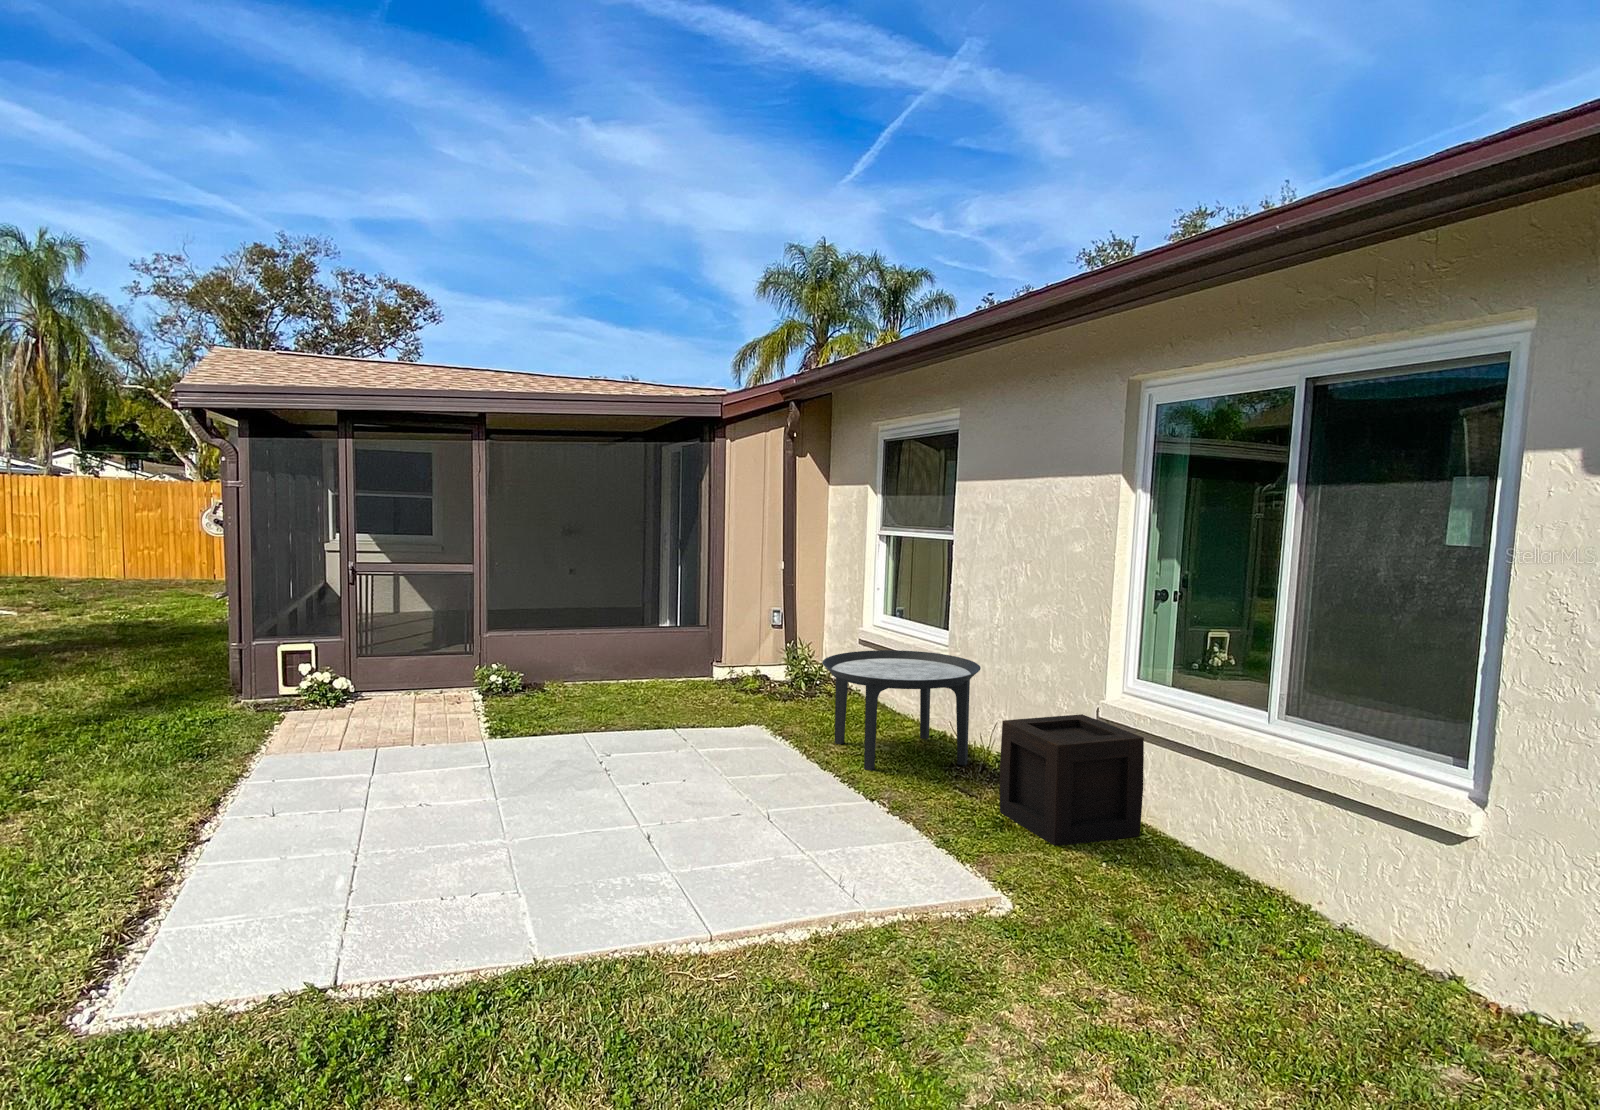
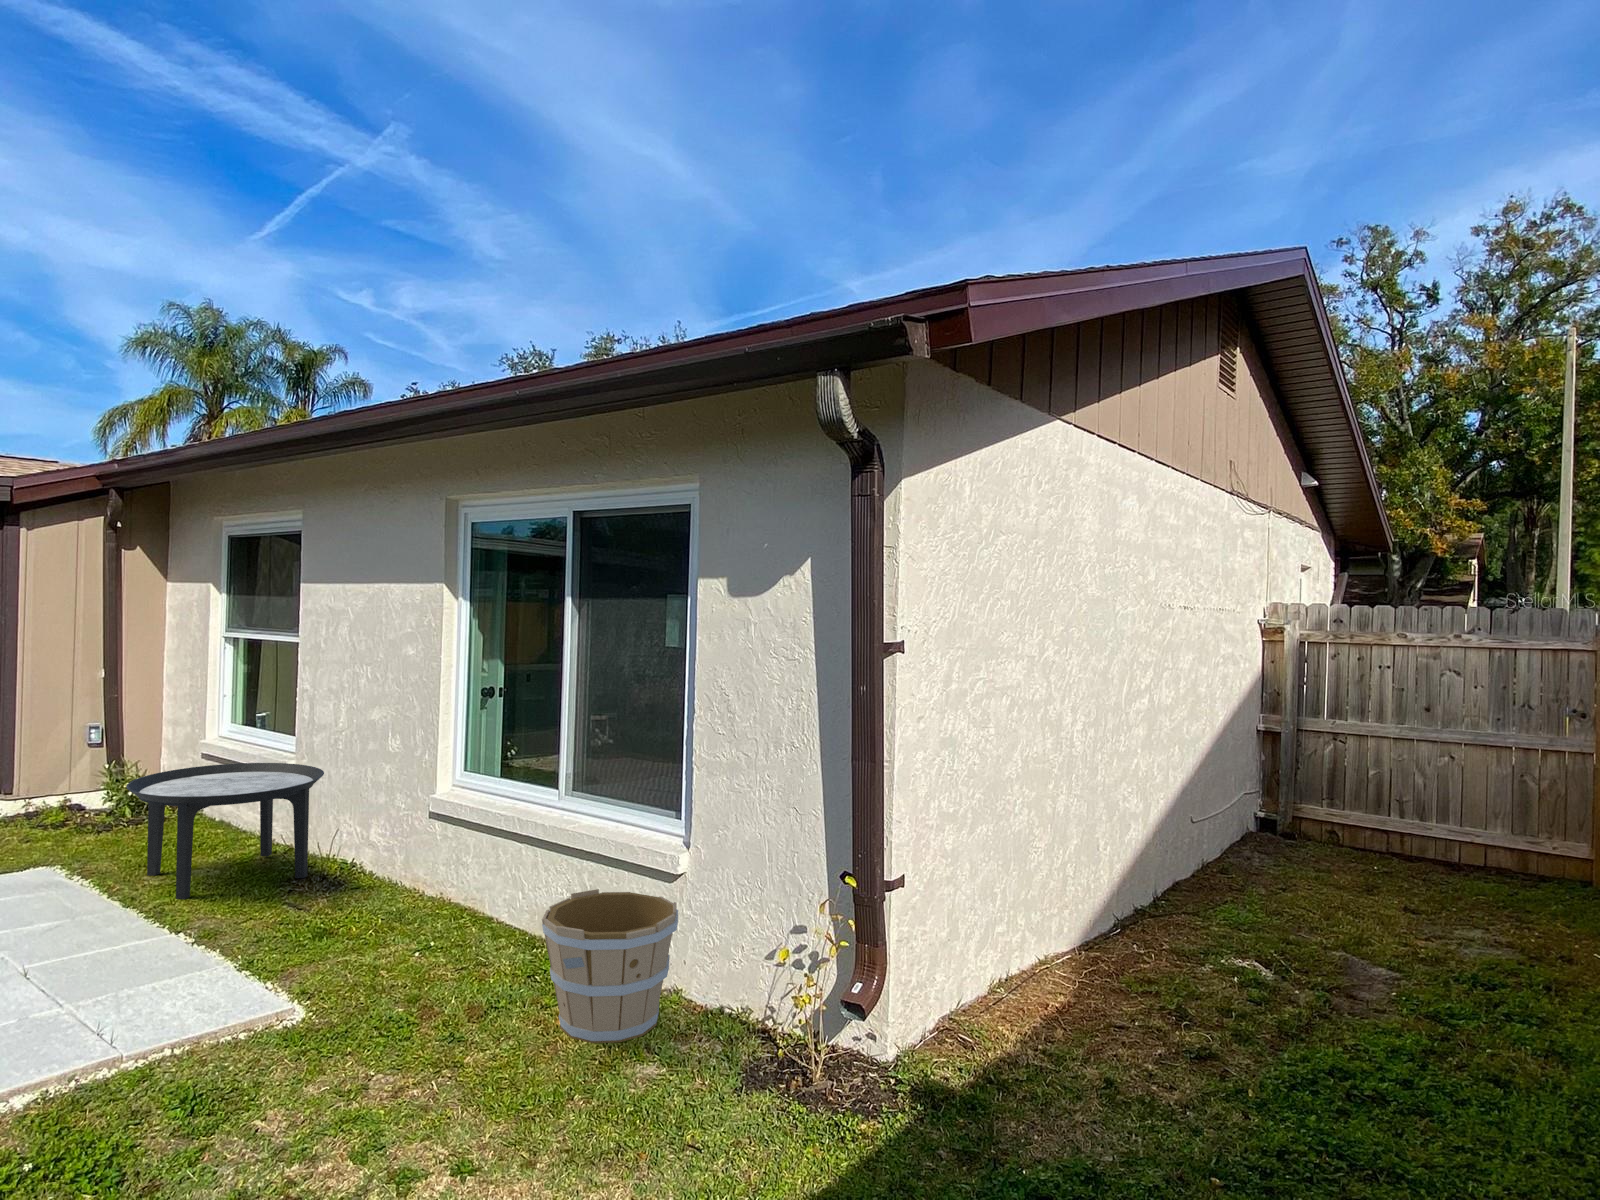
wooden crate: present [1000,714,1144,846] -> none [324,810,465,944]
wooden bucket: none [1295,839,1492,1039] -> present [542,889,678,1043]

